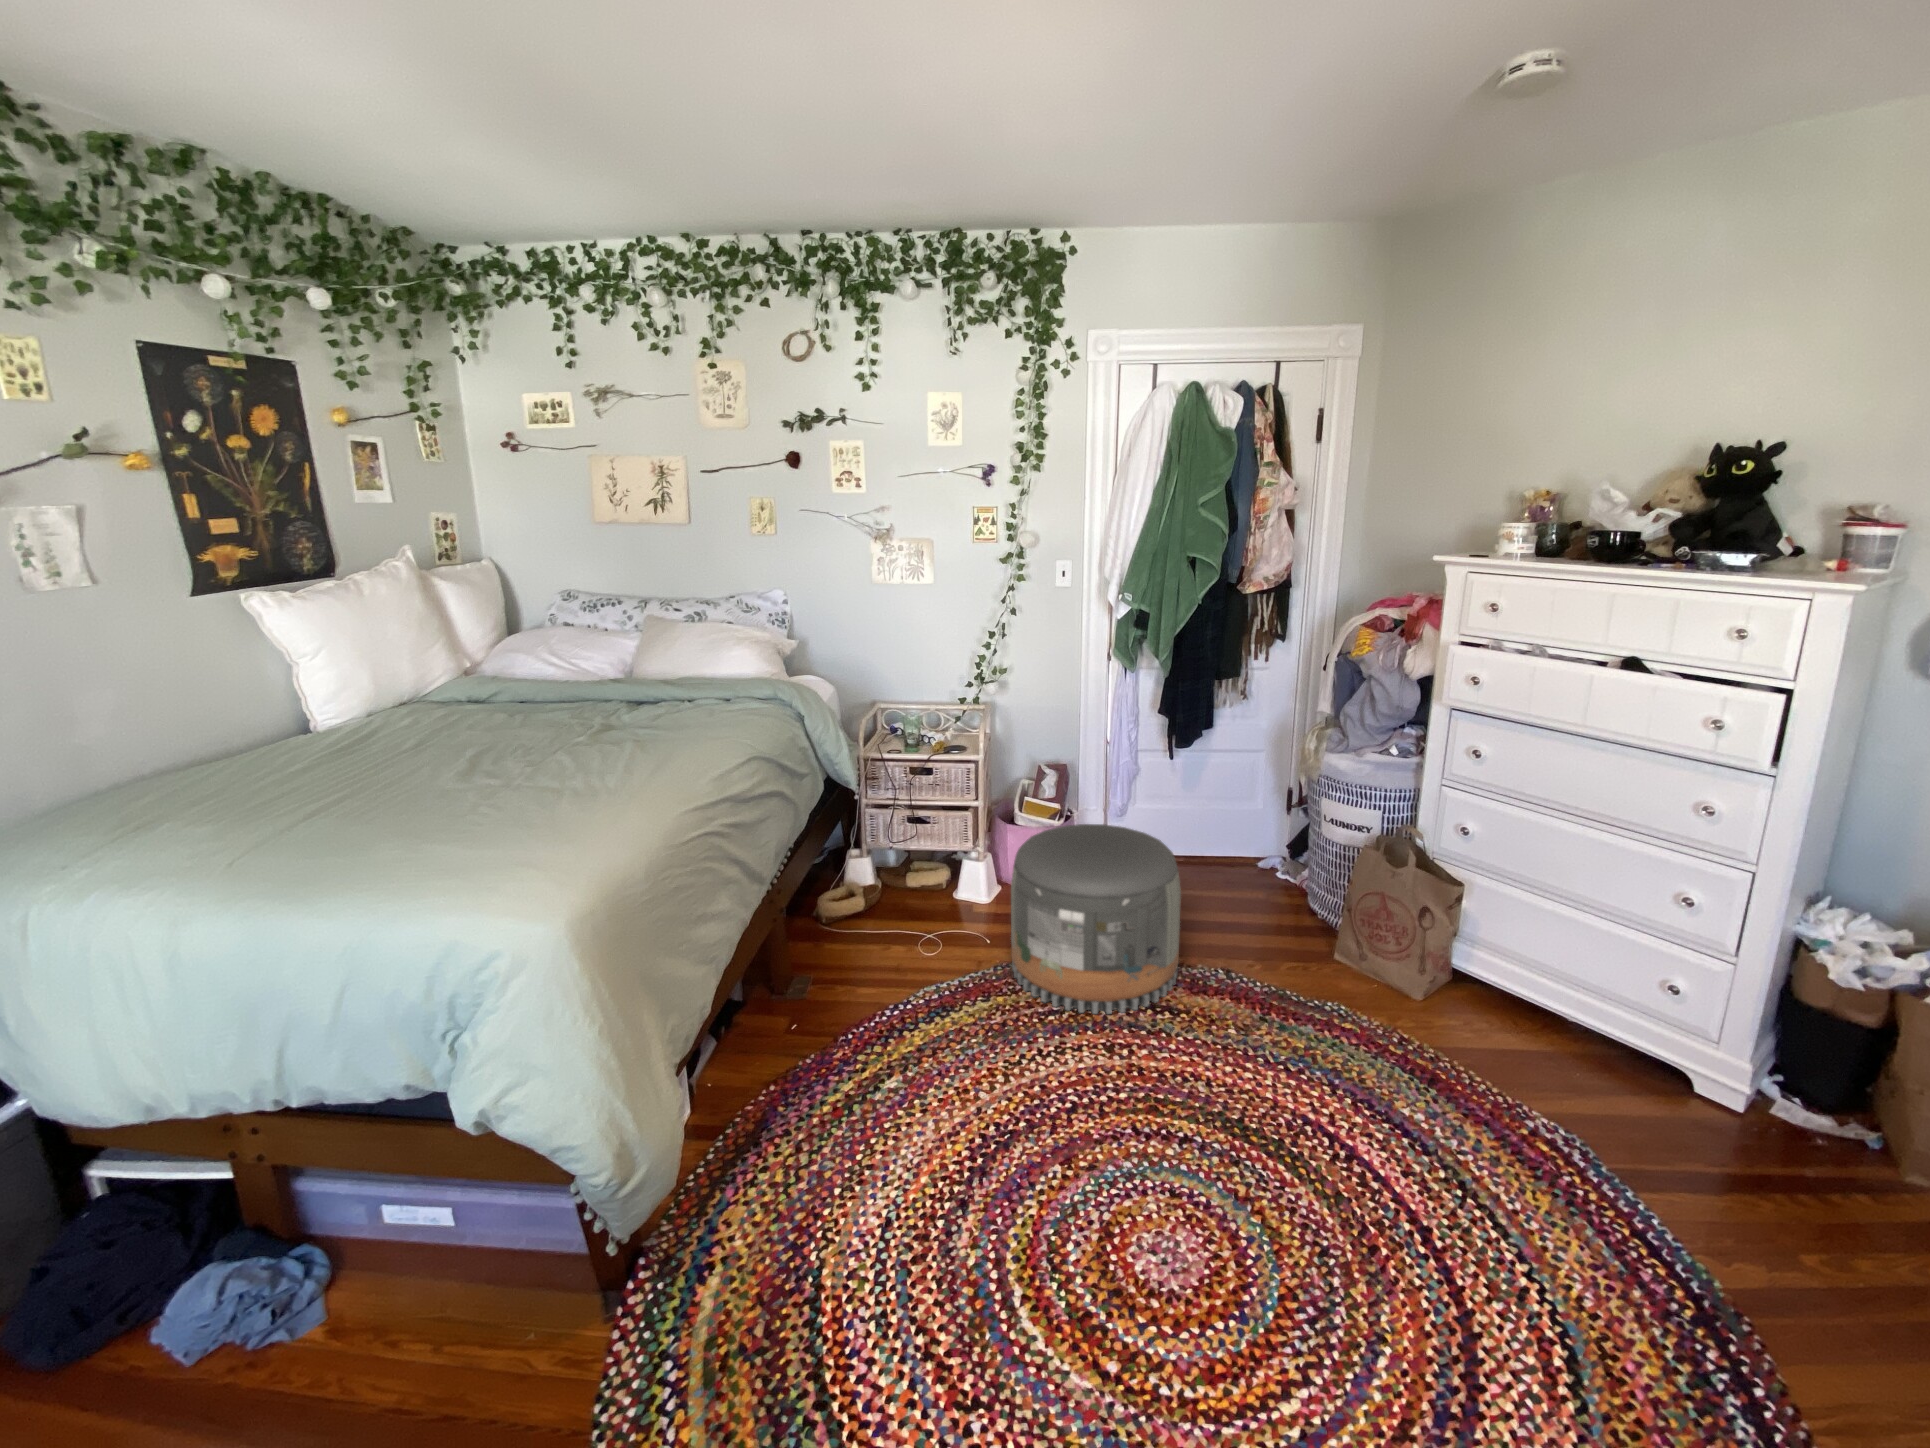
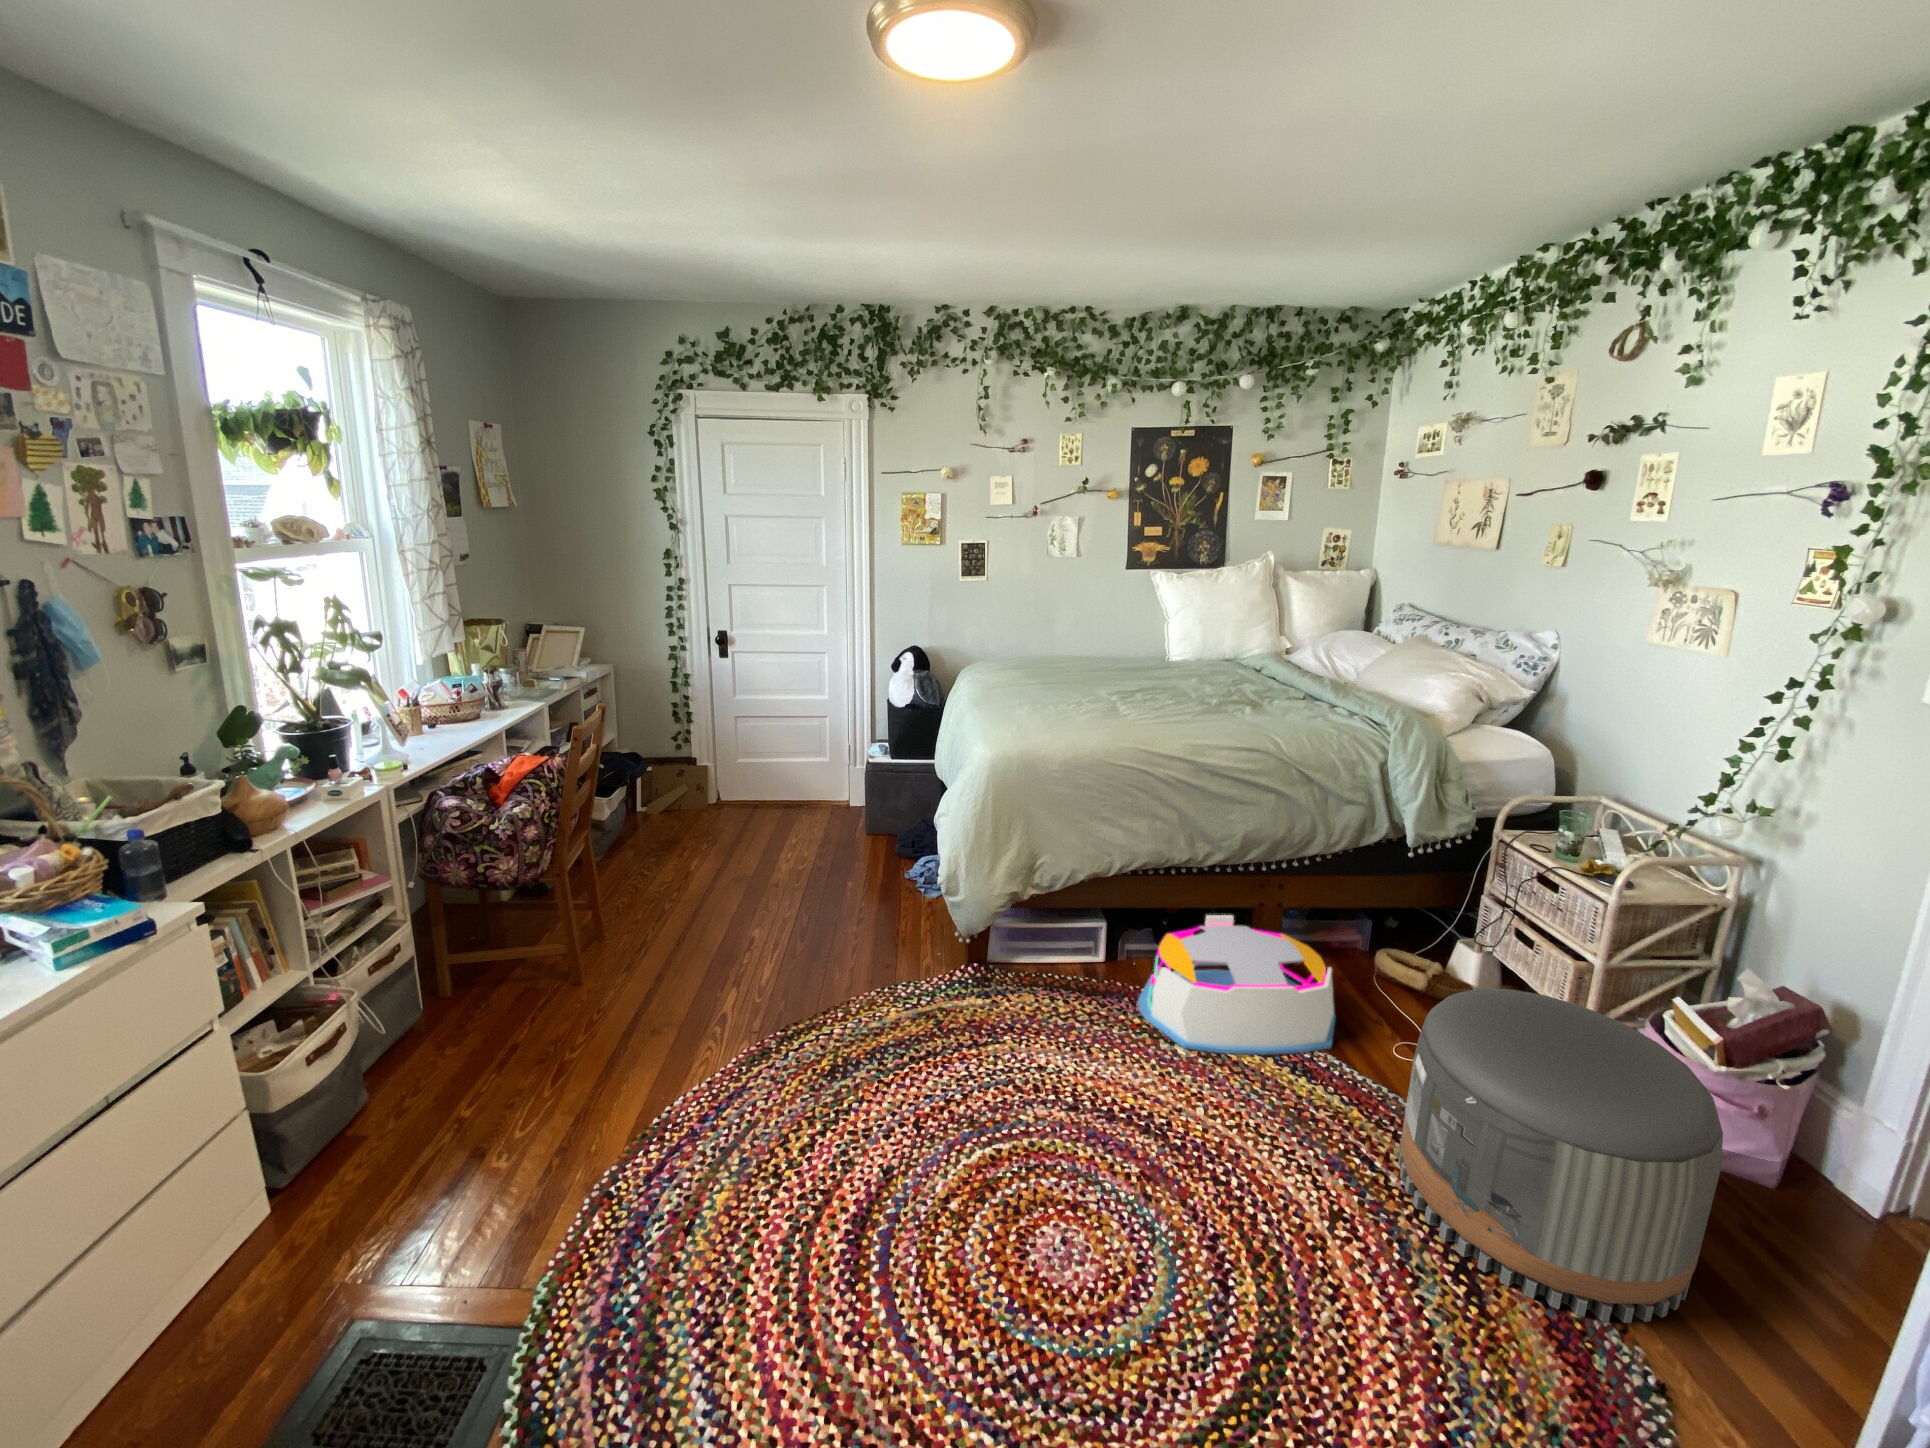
storage bin: none [744,933,913,1111] -> present [1138,915,1336,1055]

